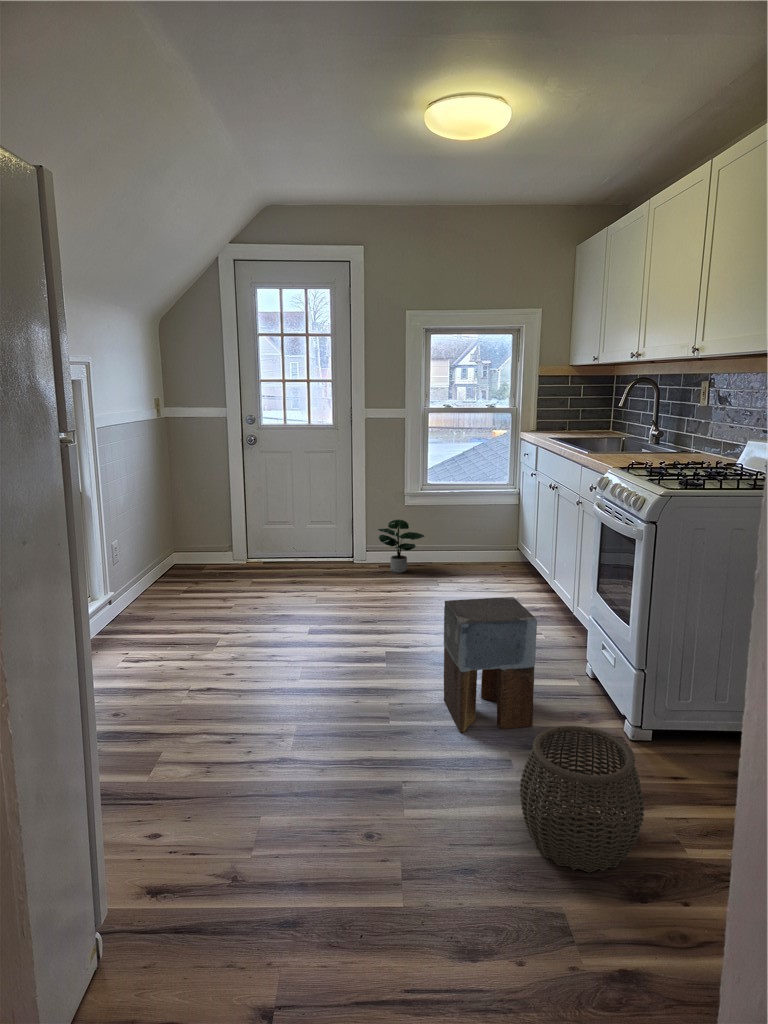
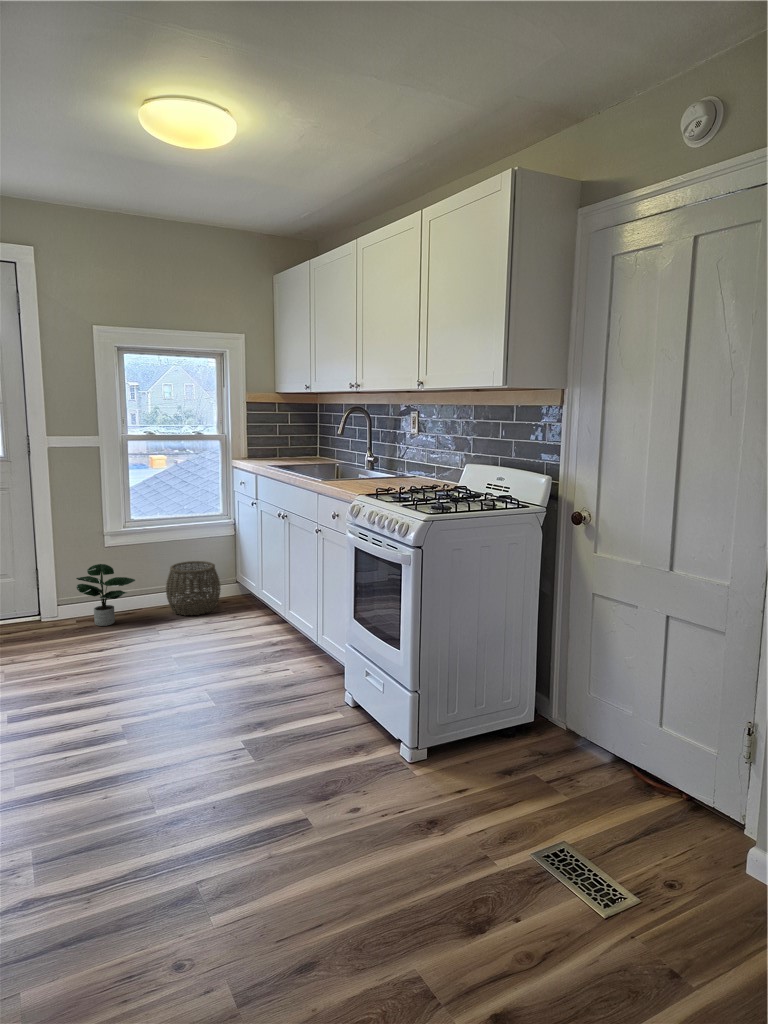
stool: present [444,597,537,732] -> none [206,639,314,802]
woven basket: present [519,726,645,872] -> present [166,561,221,615]

